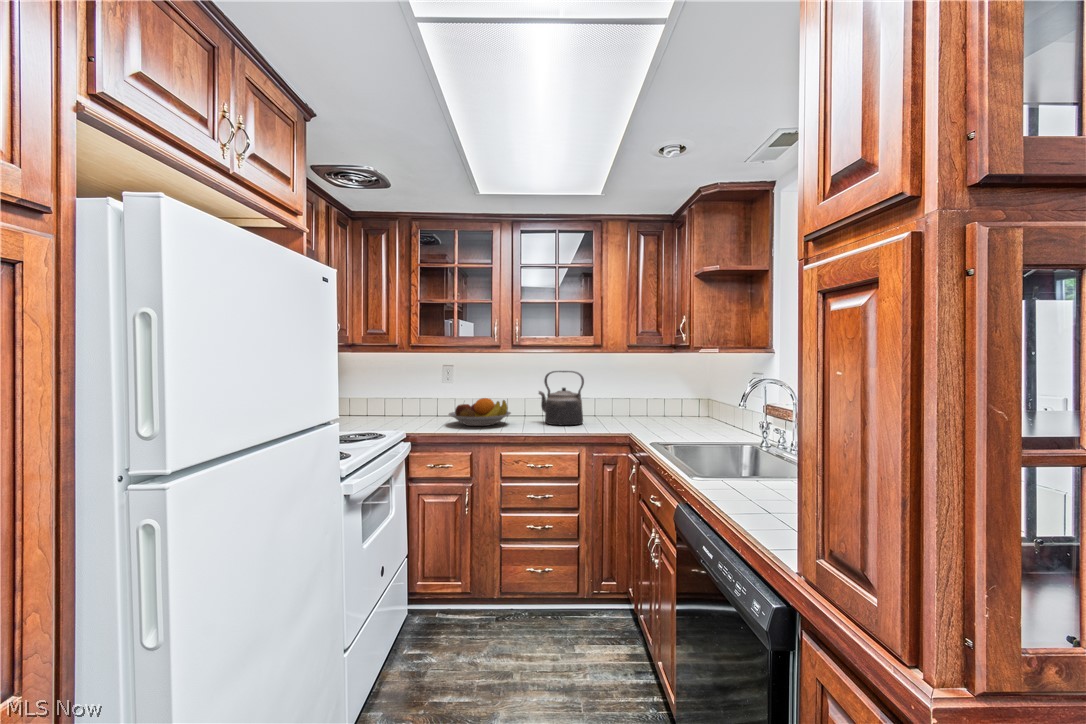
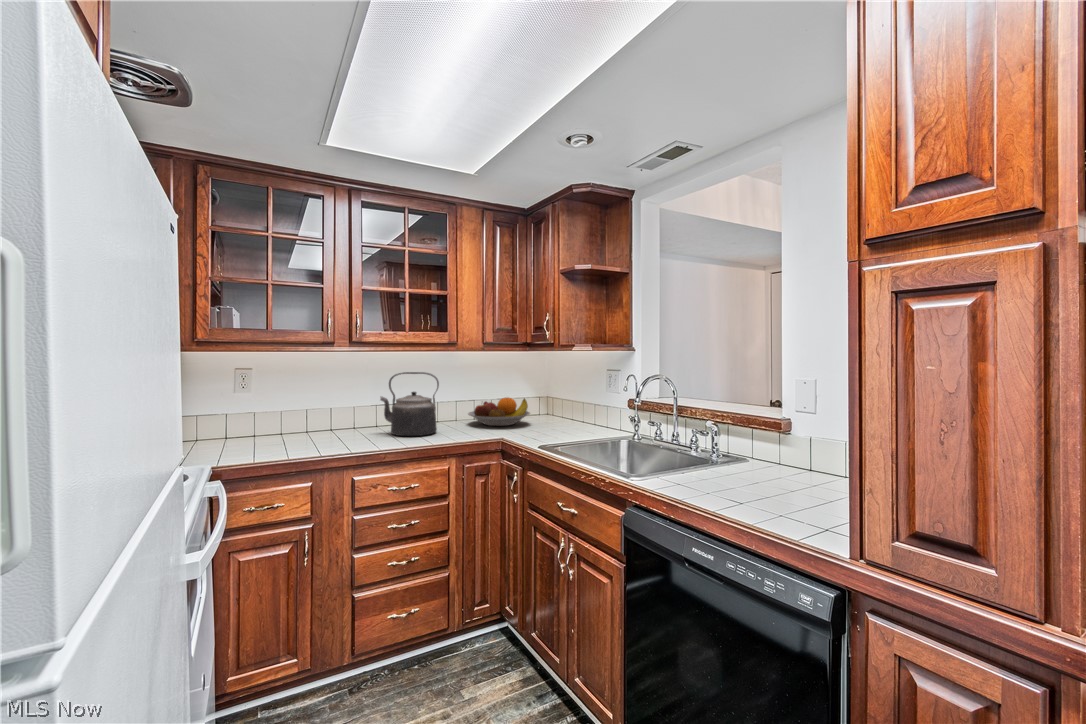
fruit bowl: present [448,398,511,426] -> present [468,397,530,426]

